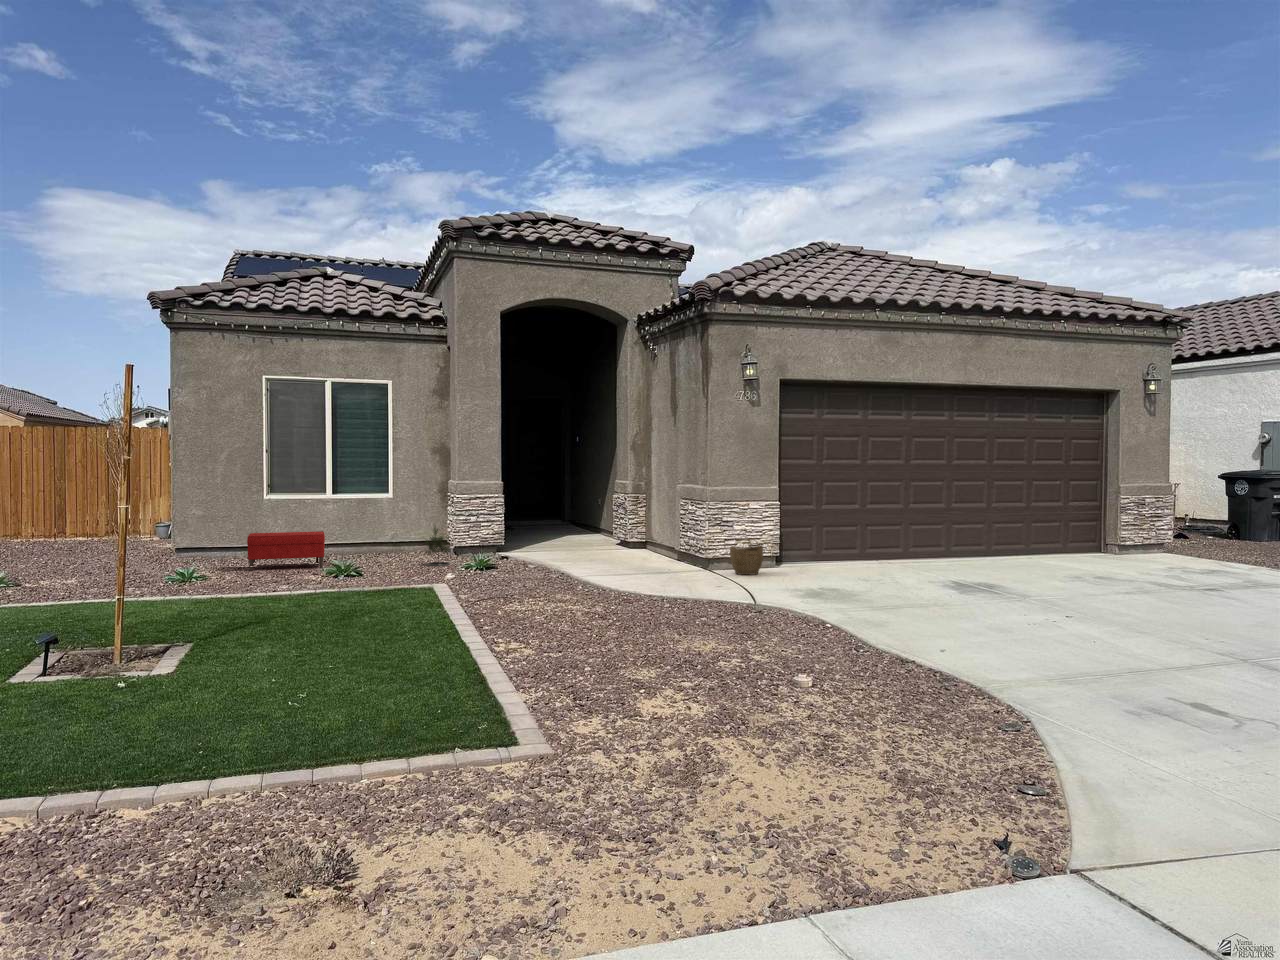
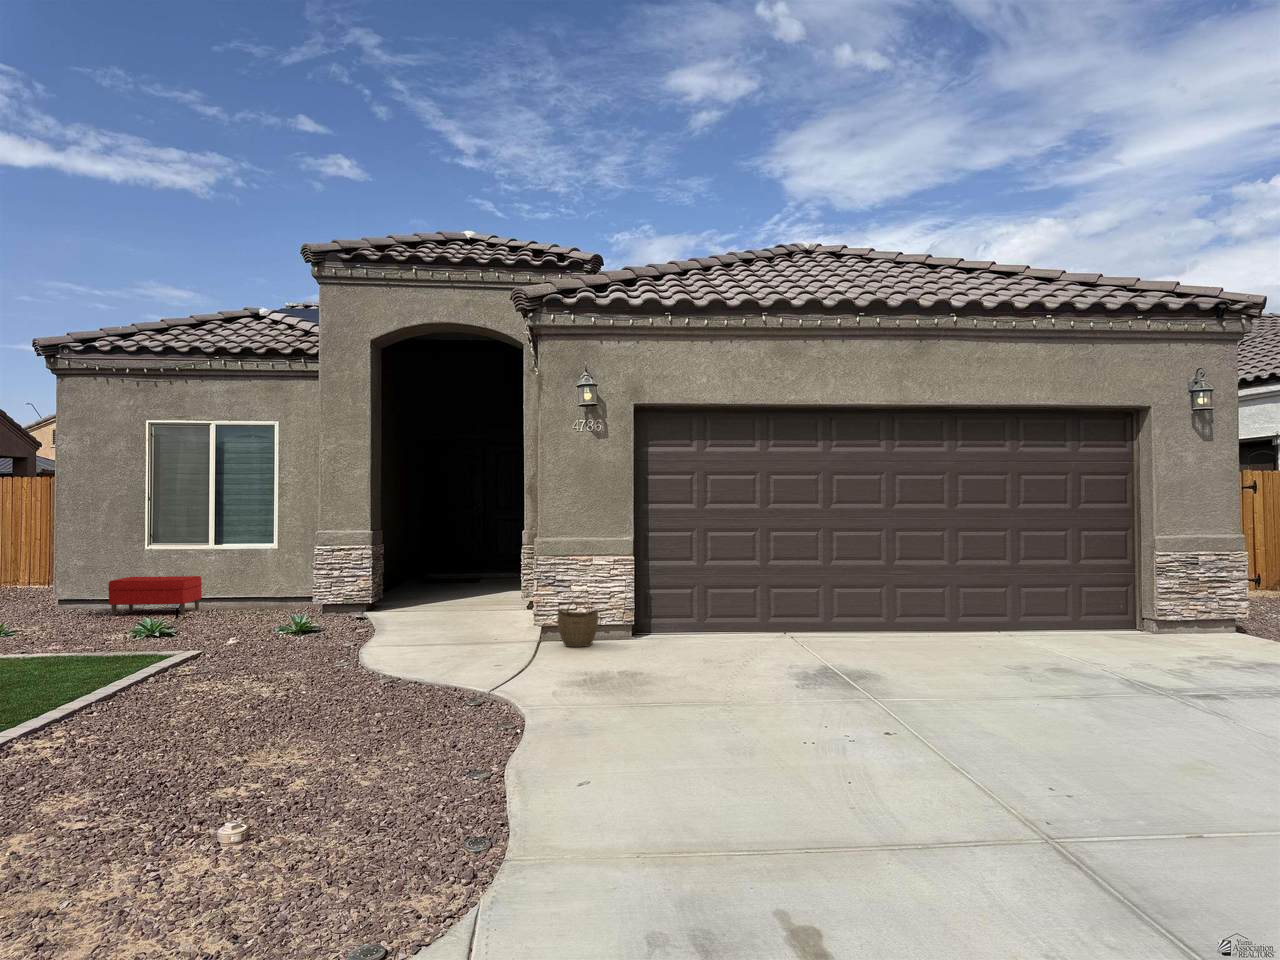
potted tree: present [426,528,450,566] -> none [277,570,311,617]

